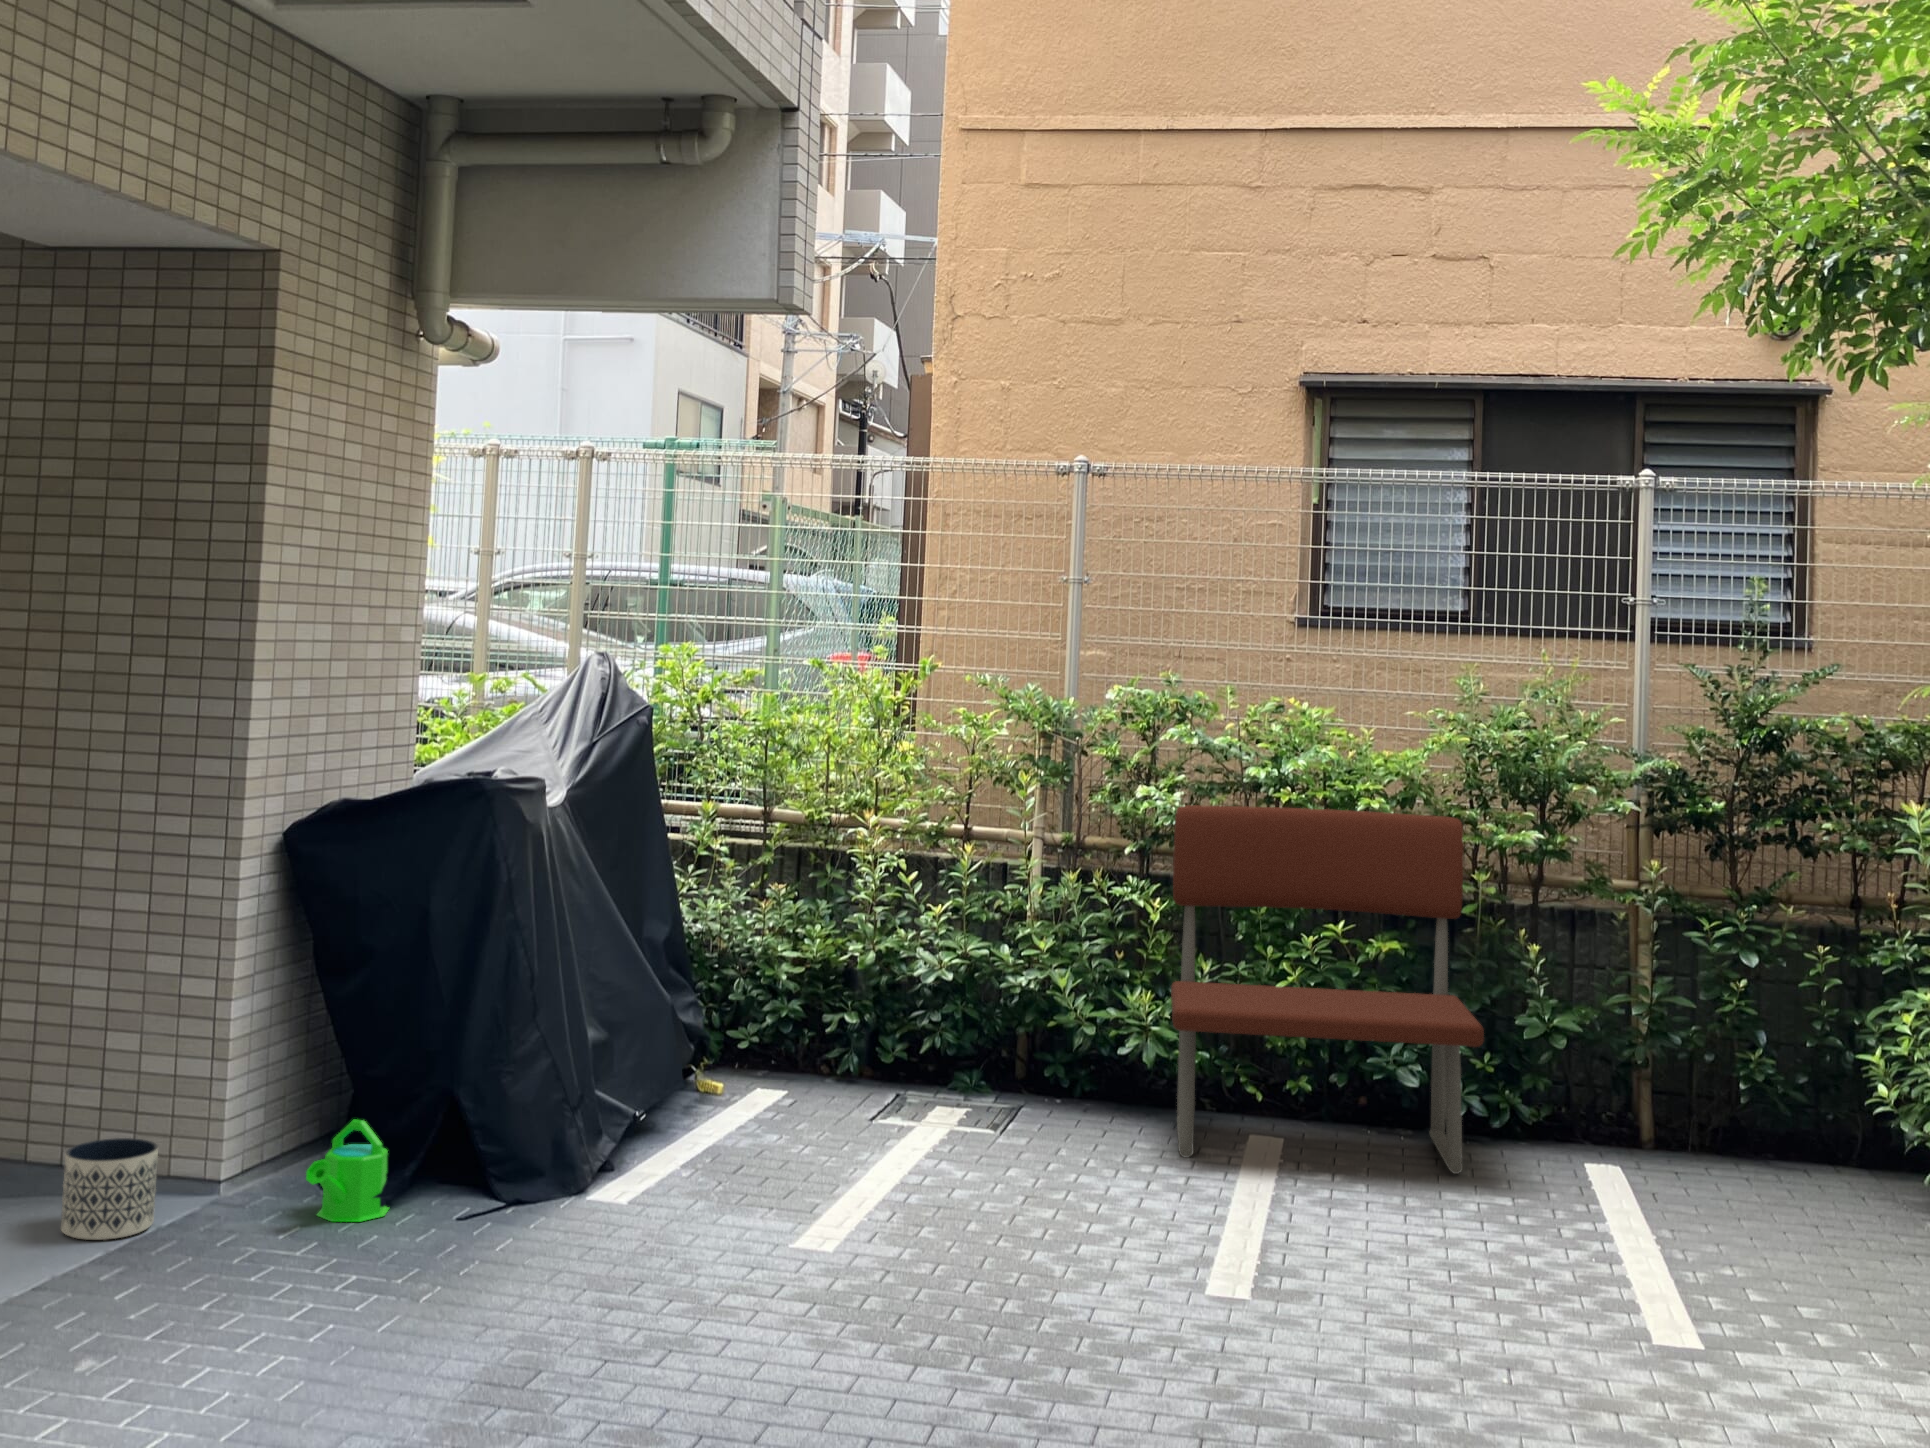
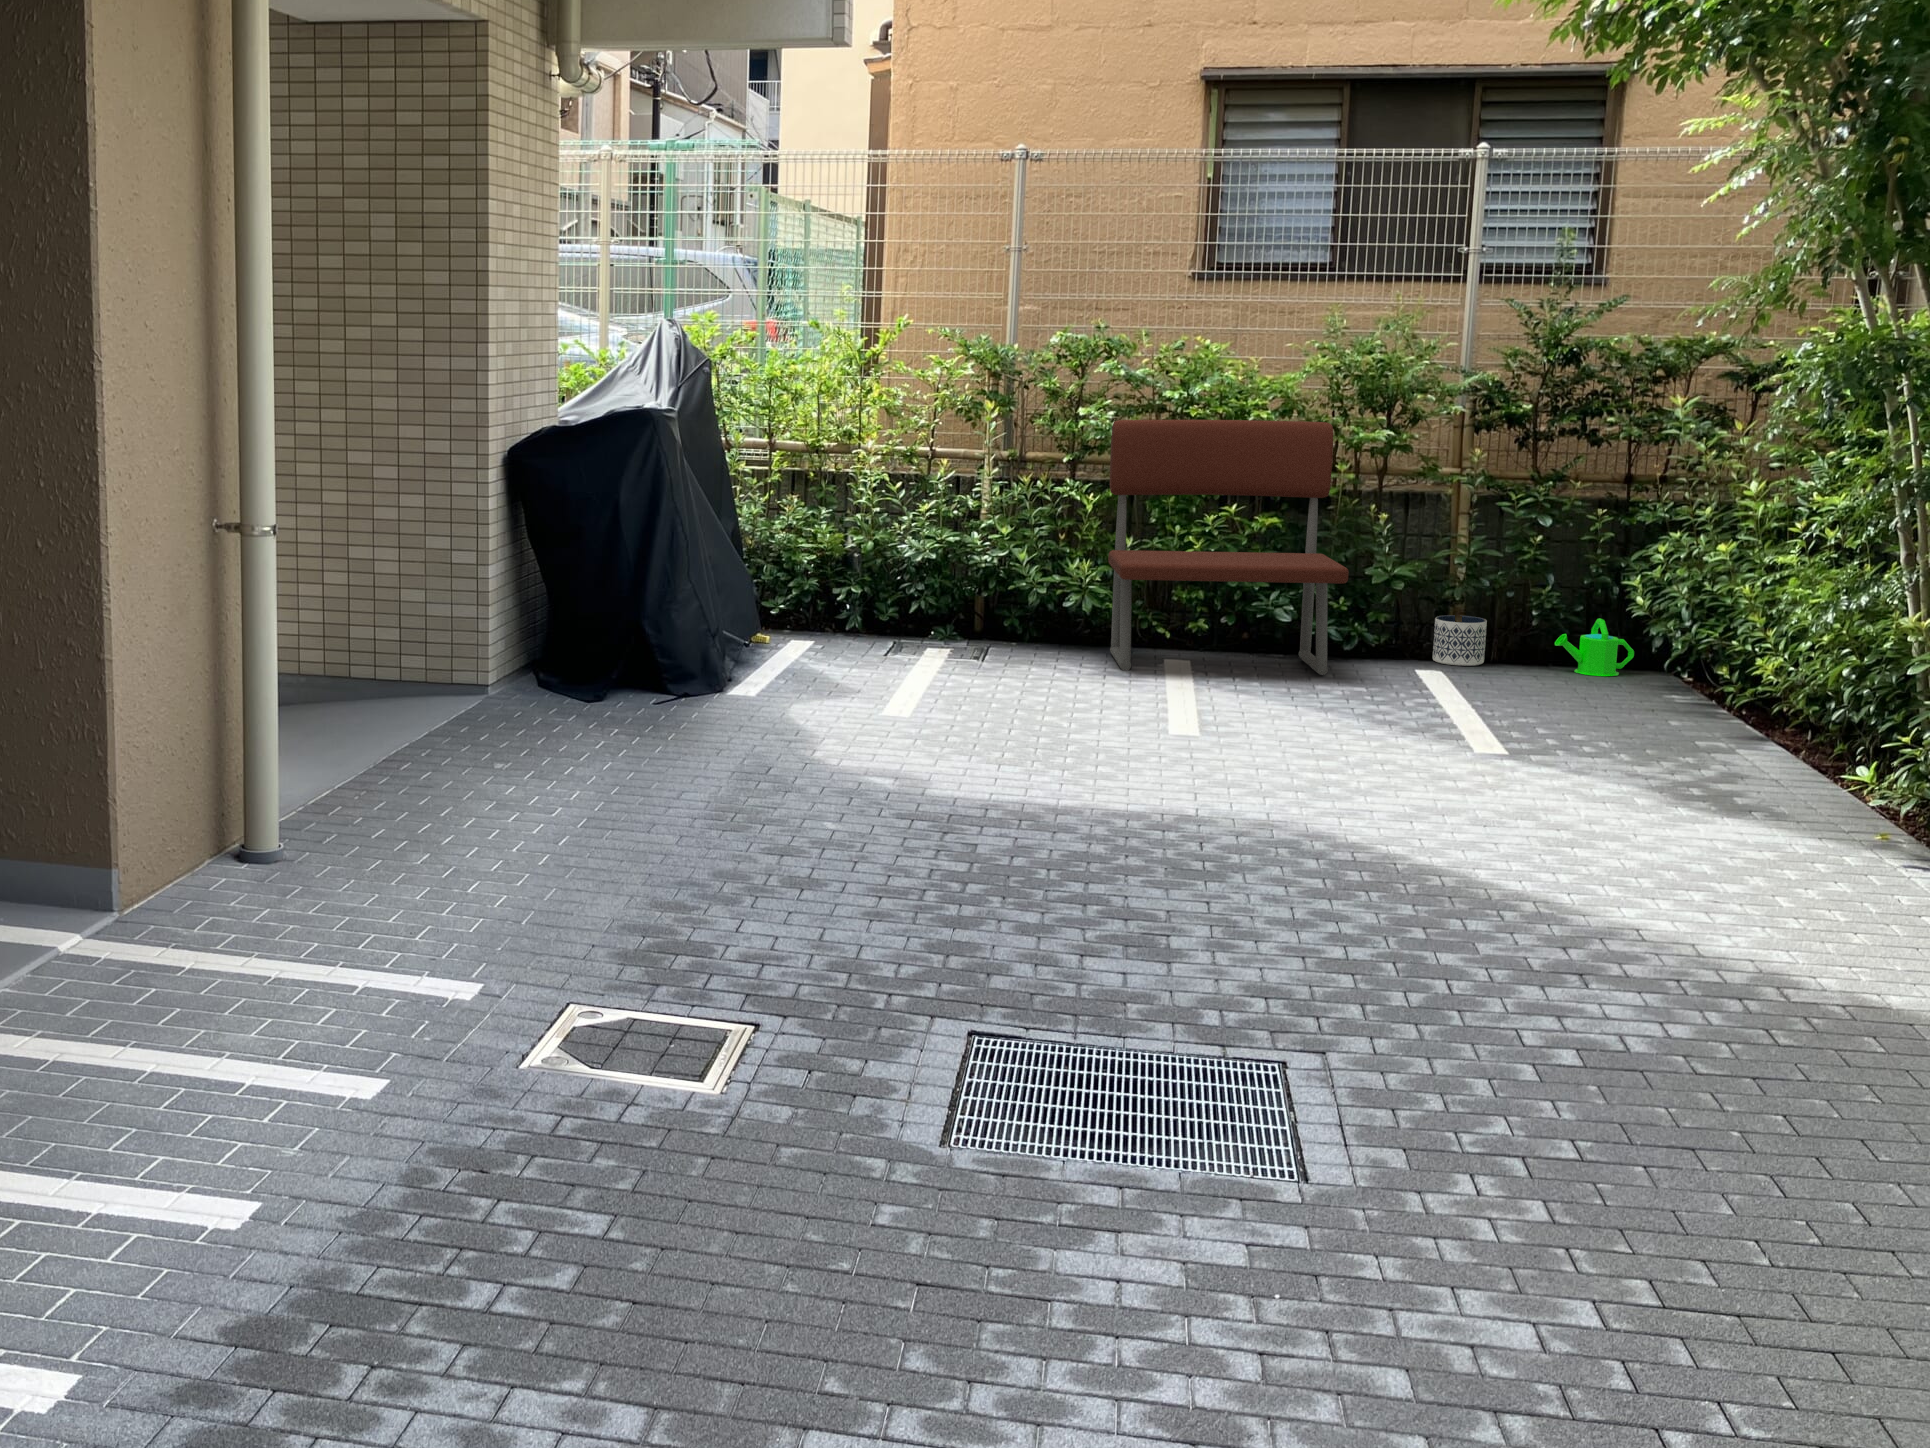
watering can: present [306,1119,389,1222] -> present [1555,618,1634,676]
planter: present [61,1138,158,1240] -> present [1433,615,1487,666]

